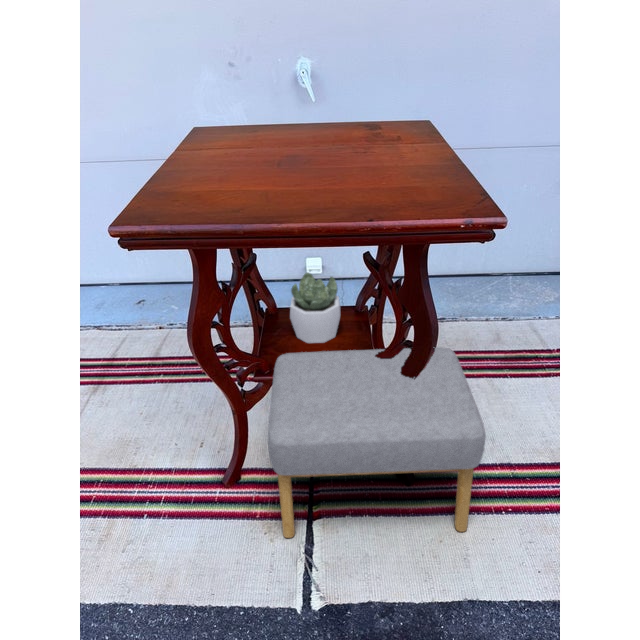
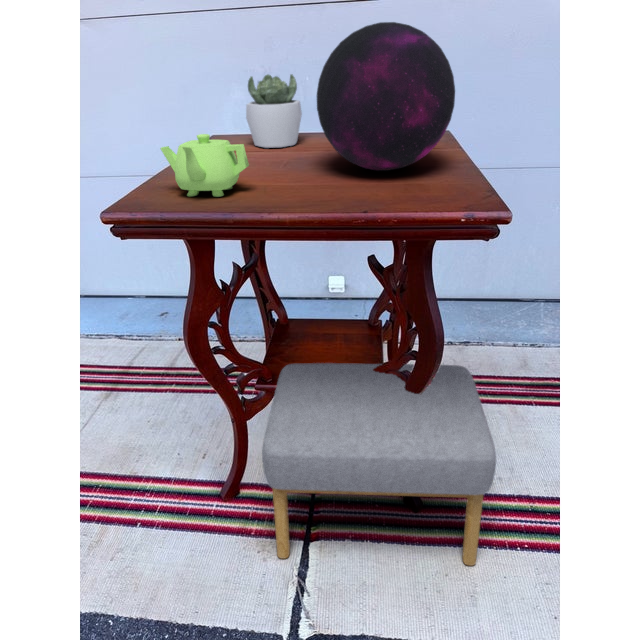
decorative orb: none [304,23,438,167] -> present [317,22,455,171]
teapot: none [155,139,244,201] -> present [160,134,249,197]
succulent plant: present [290,273,340,343] -> present [246,74,302,148]

